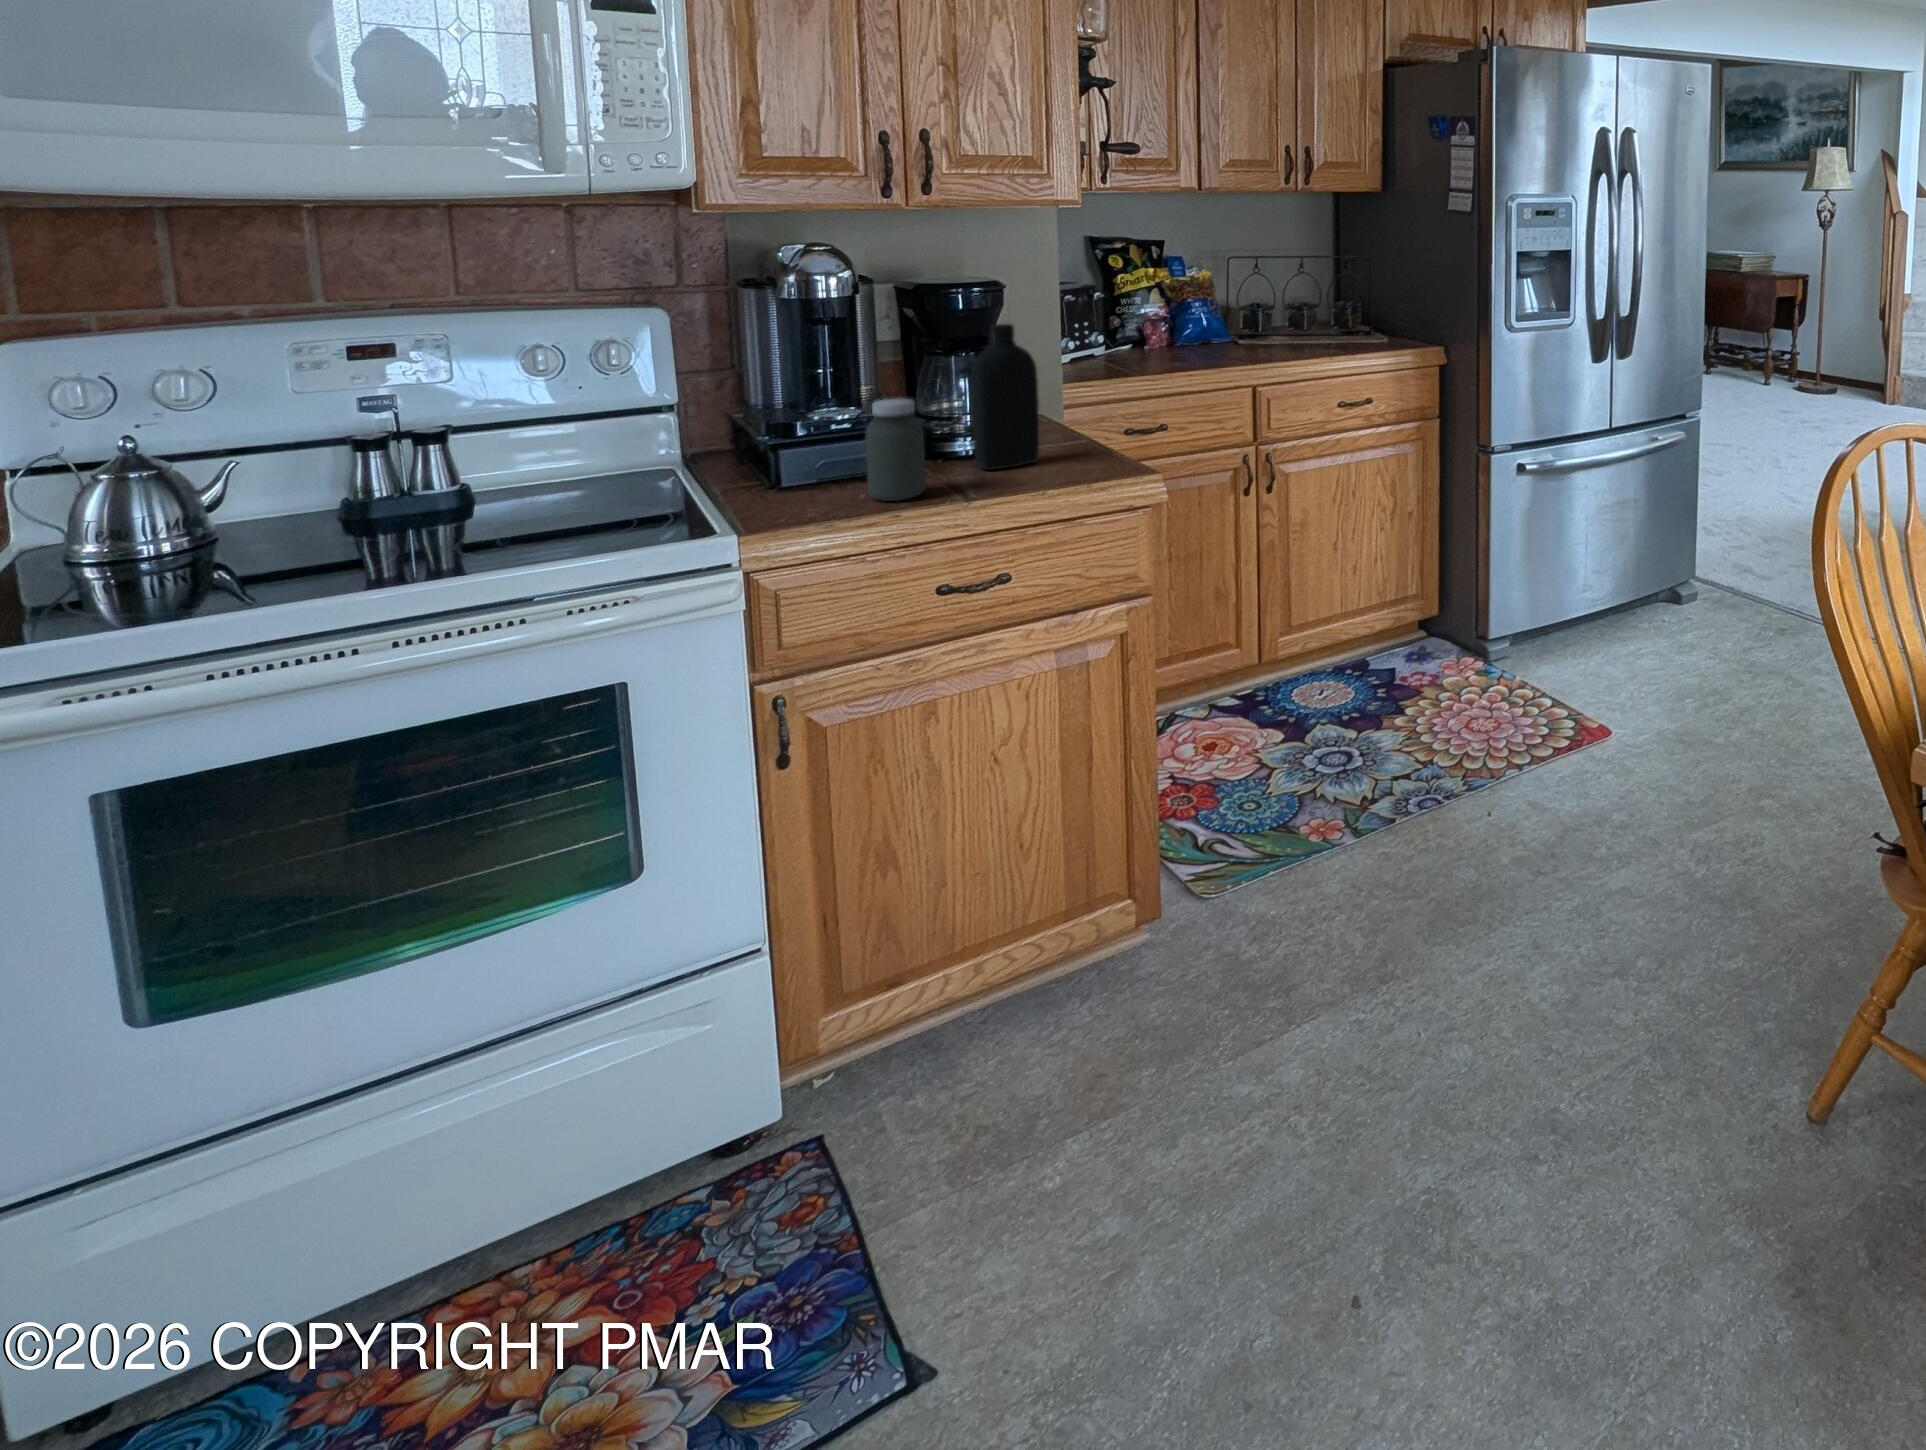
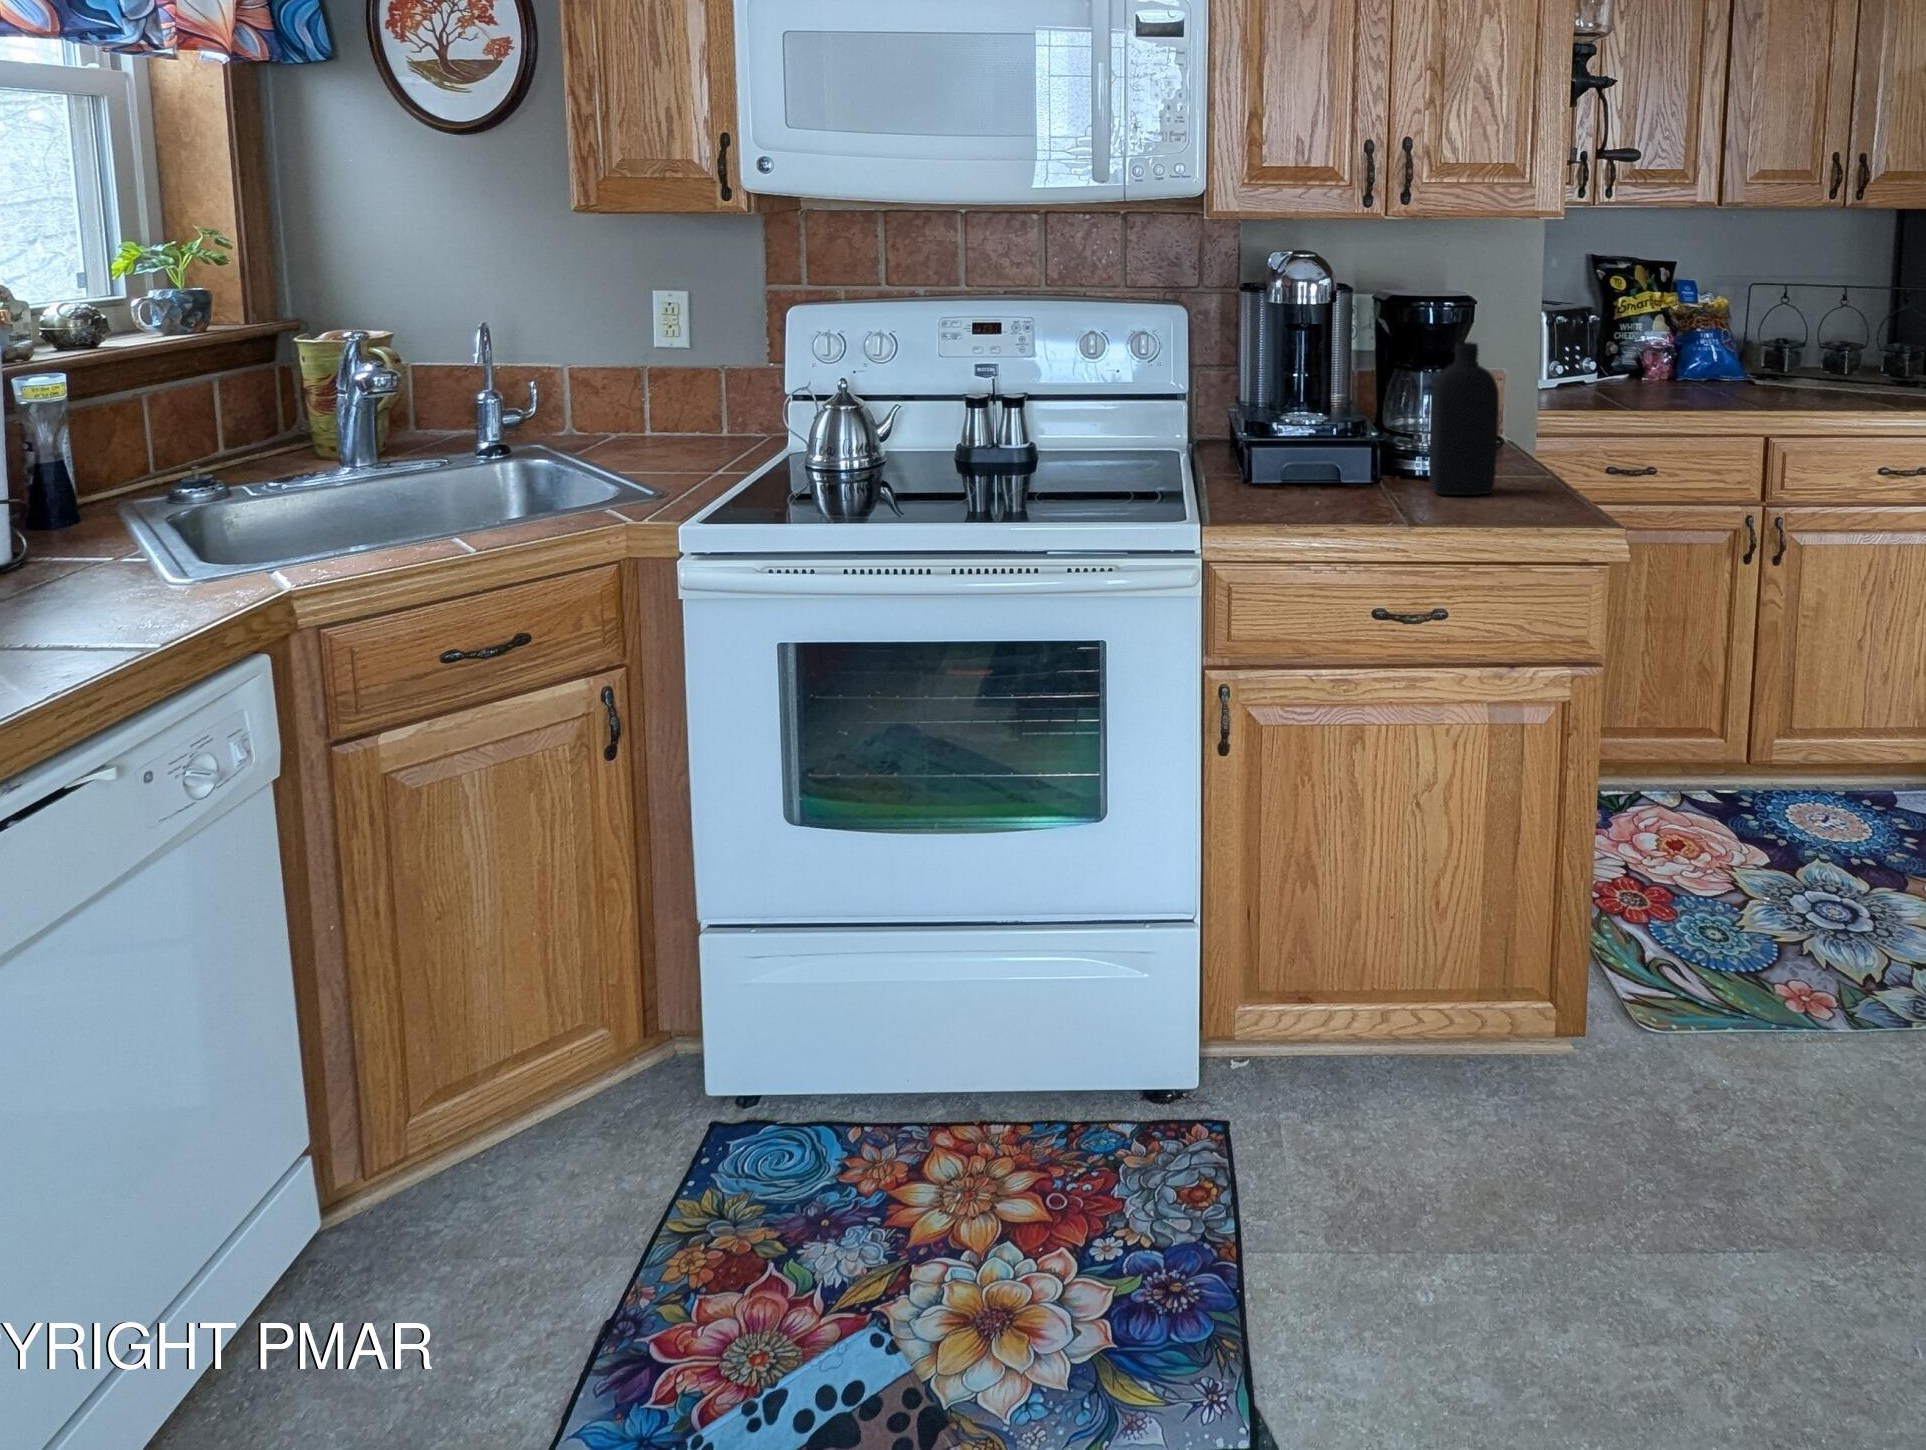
jar: present [865,398,926,501] -> none [1321,409,1376,513]

